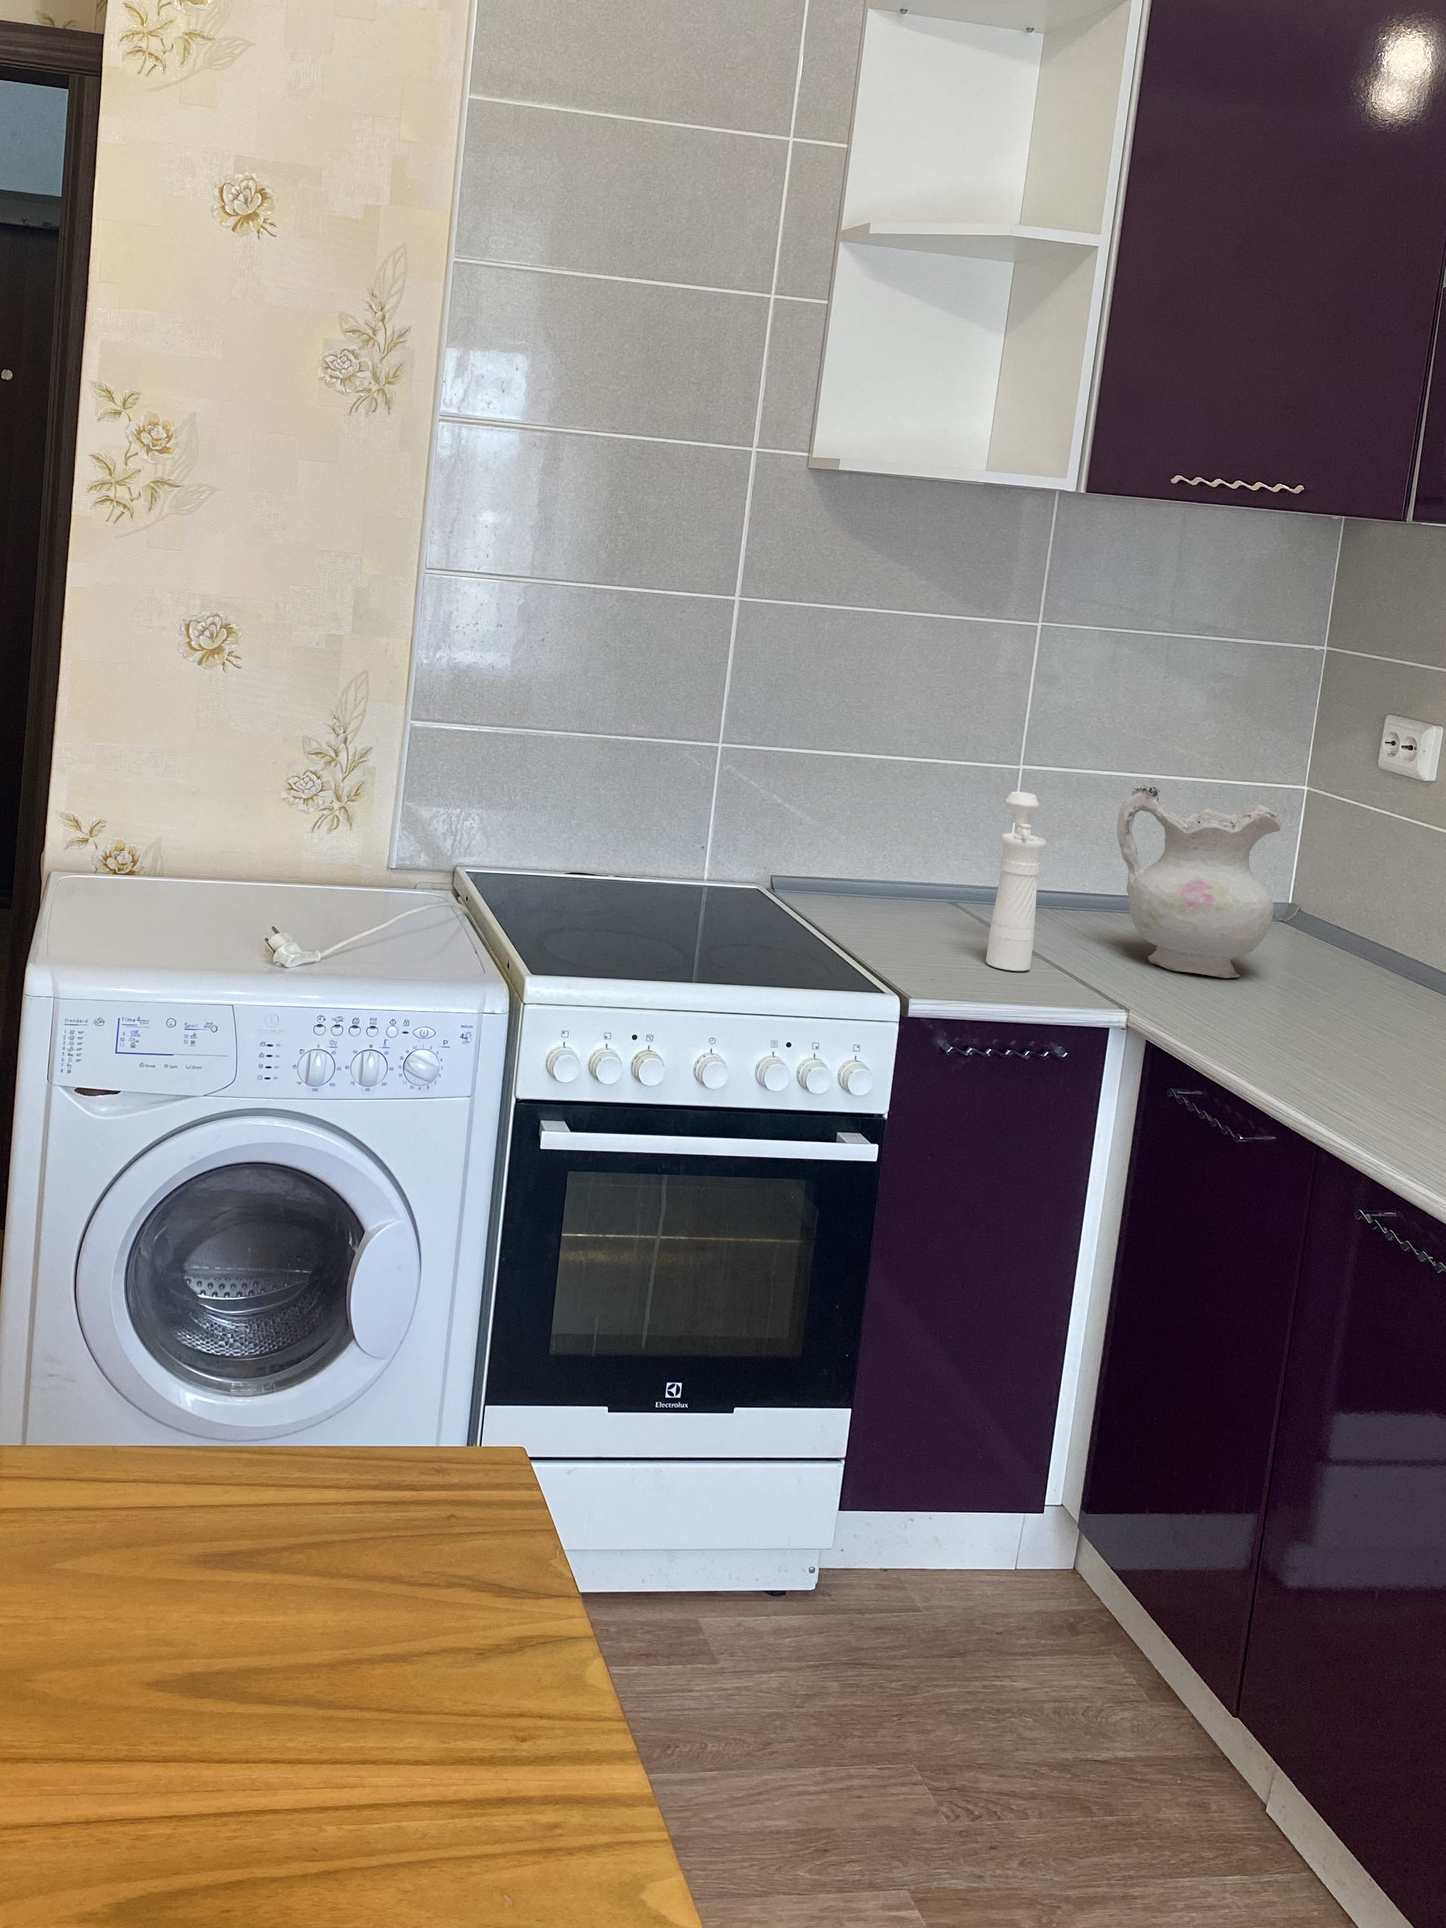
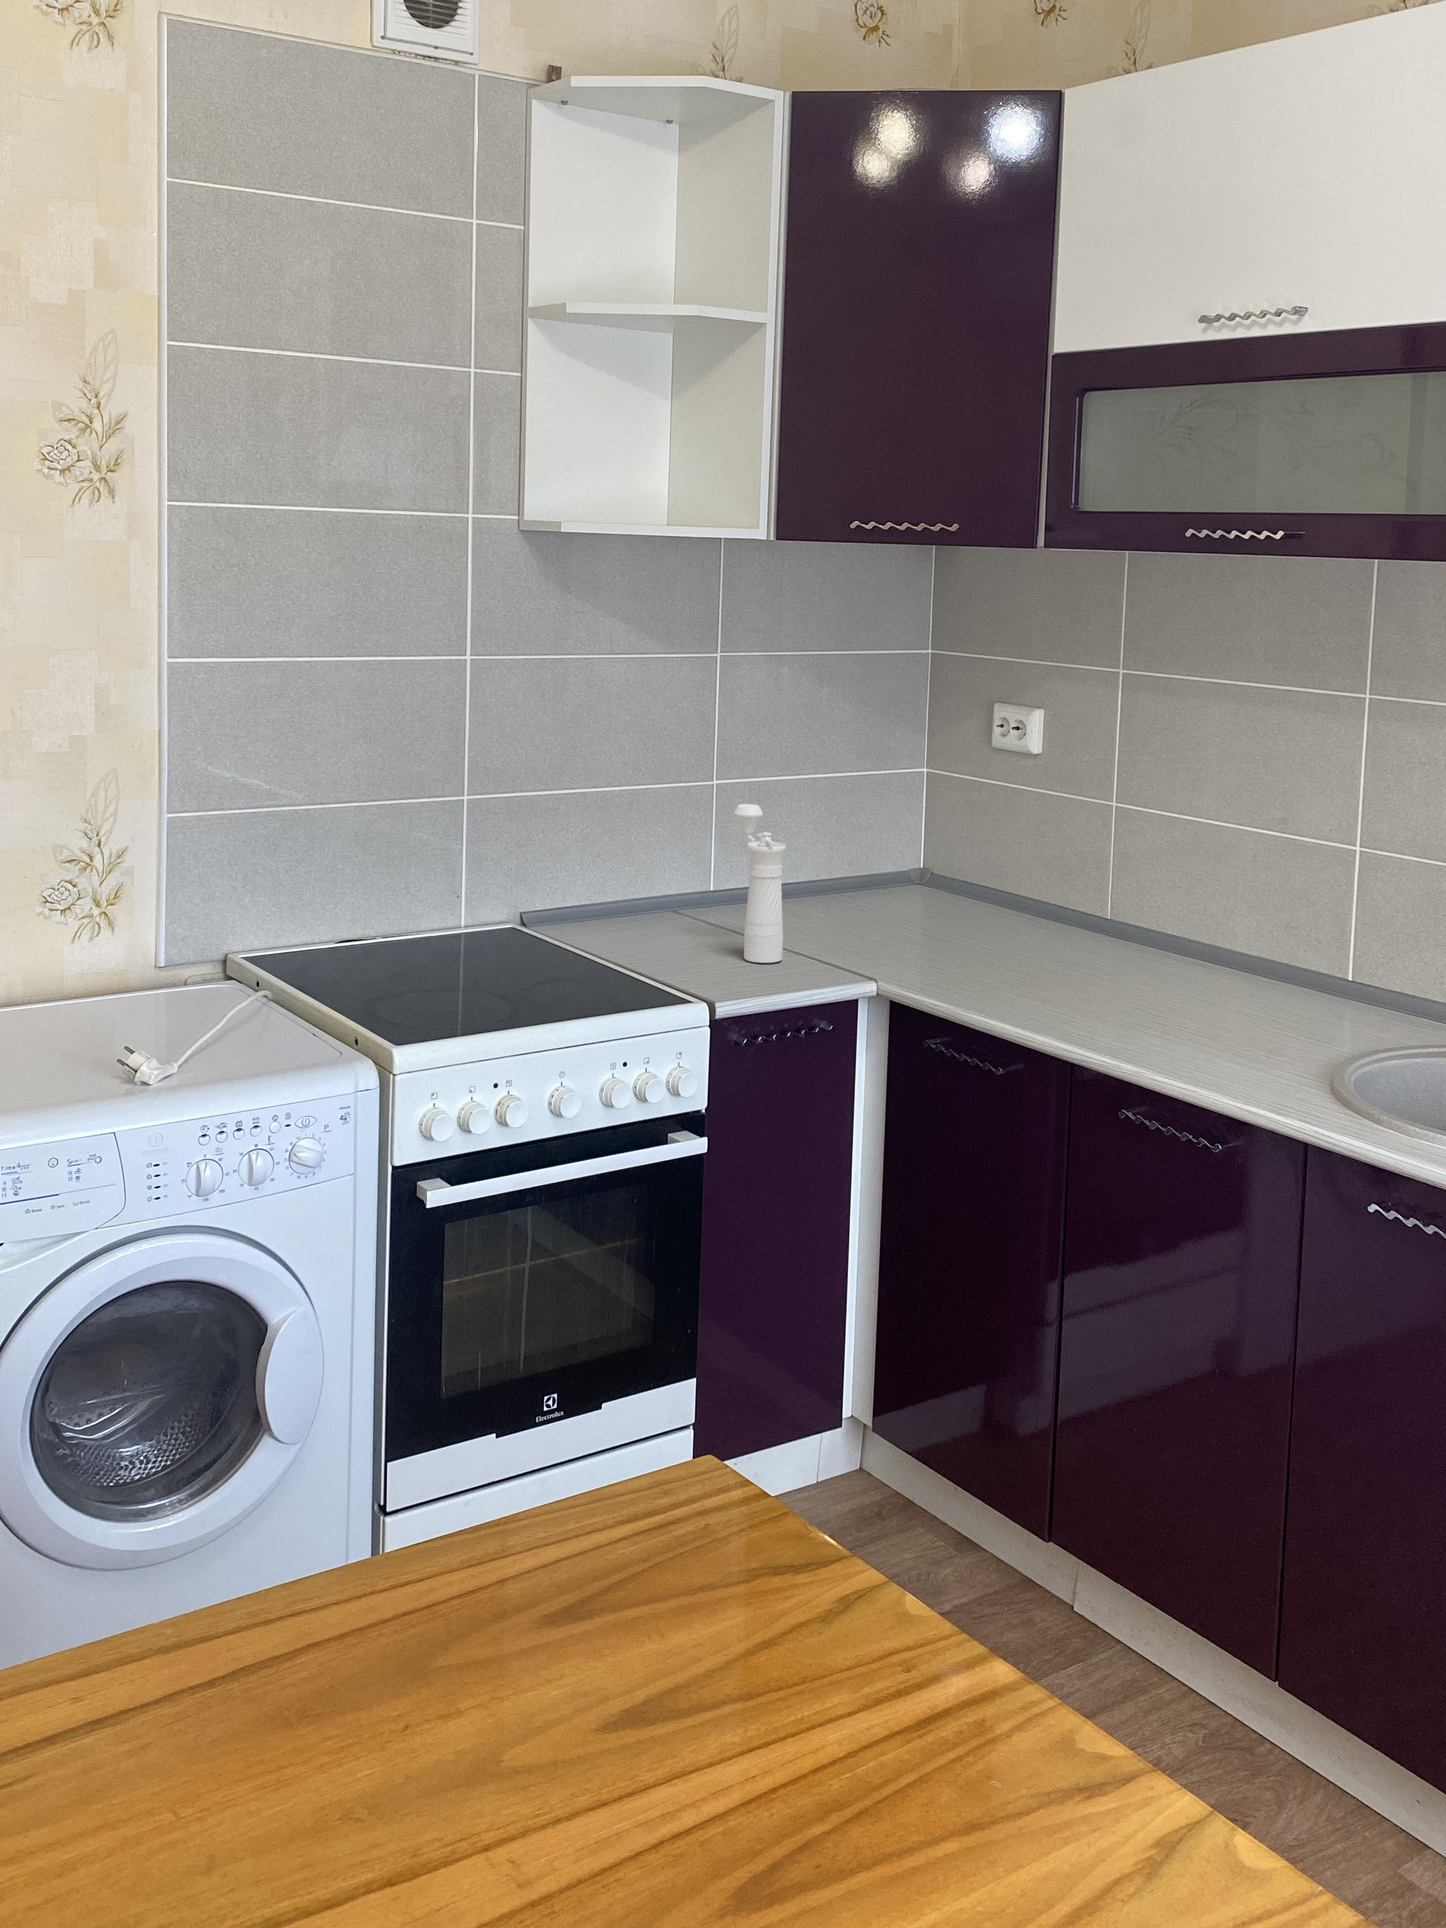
ceramic pitcher: present [1117,786,1281,978] -> none [820,784,951,940]

